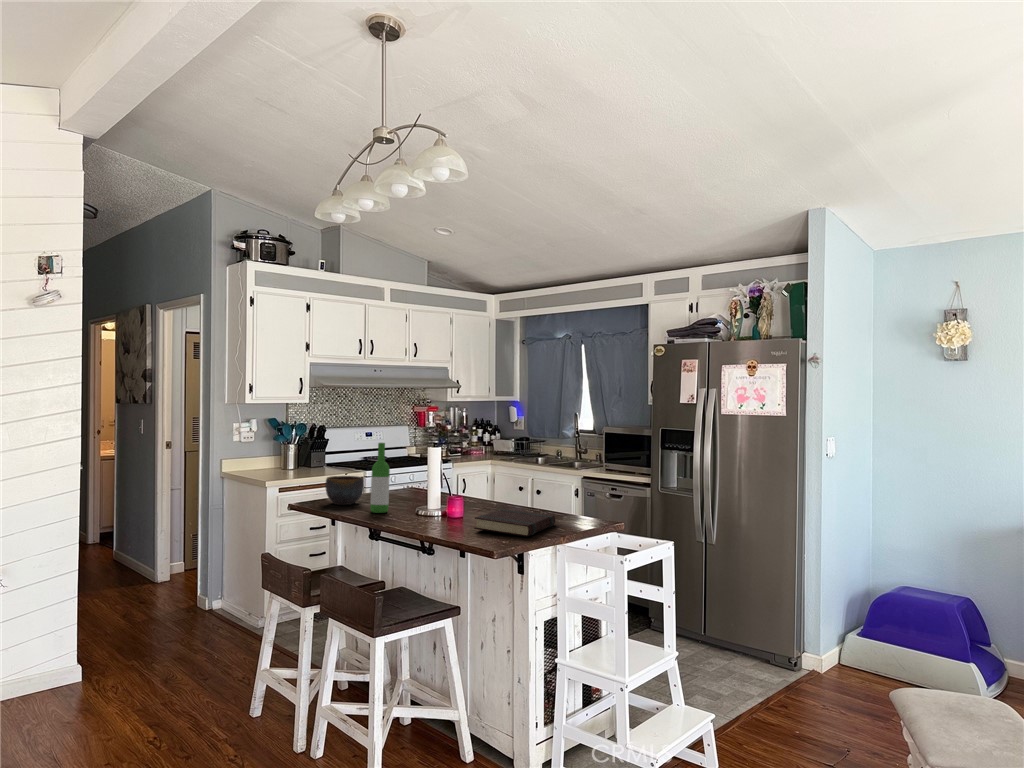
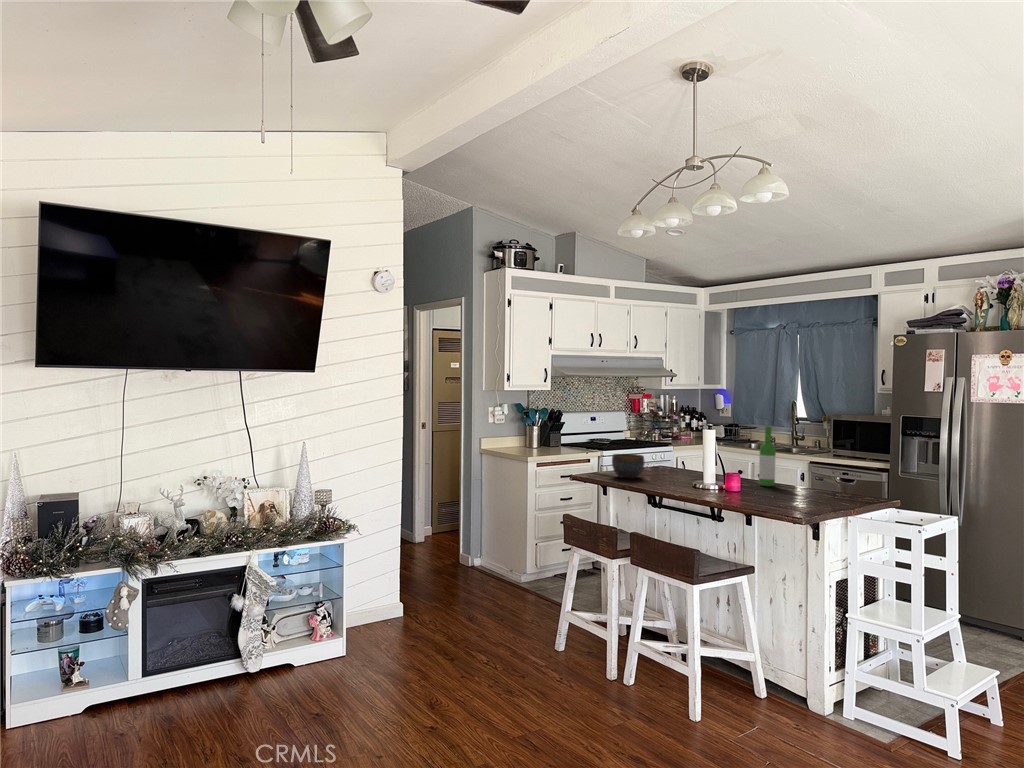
wine bottle: present [370,443,390,513] -> present [759,426,776,486]
book: present [474,509,555,537] -> none [771,484,838,507]

